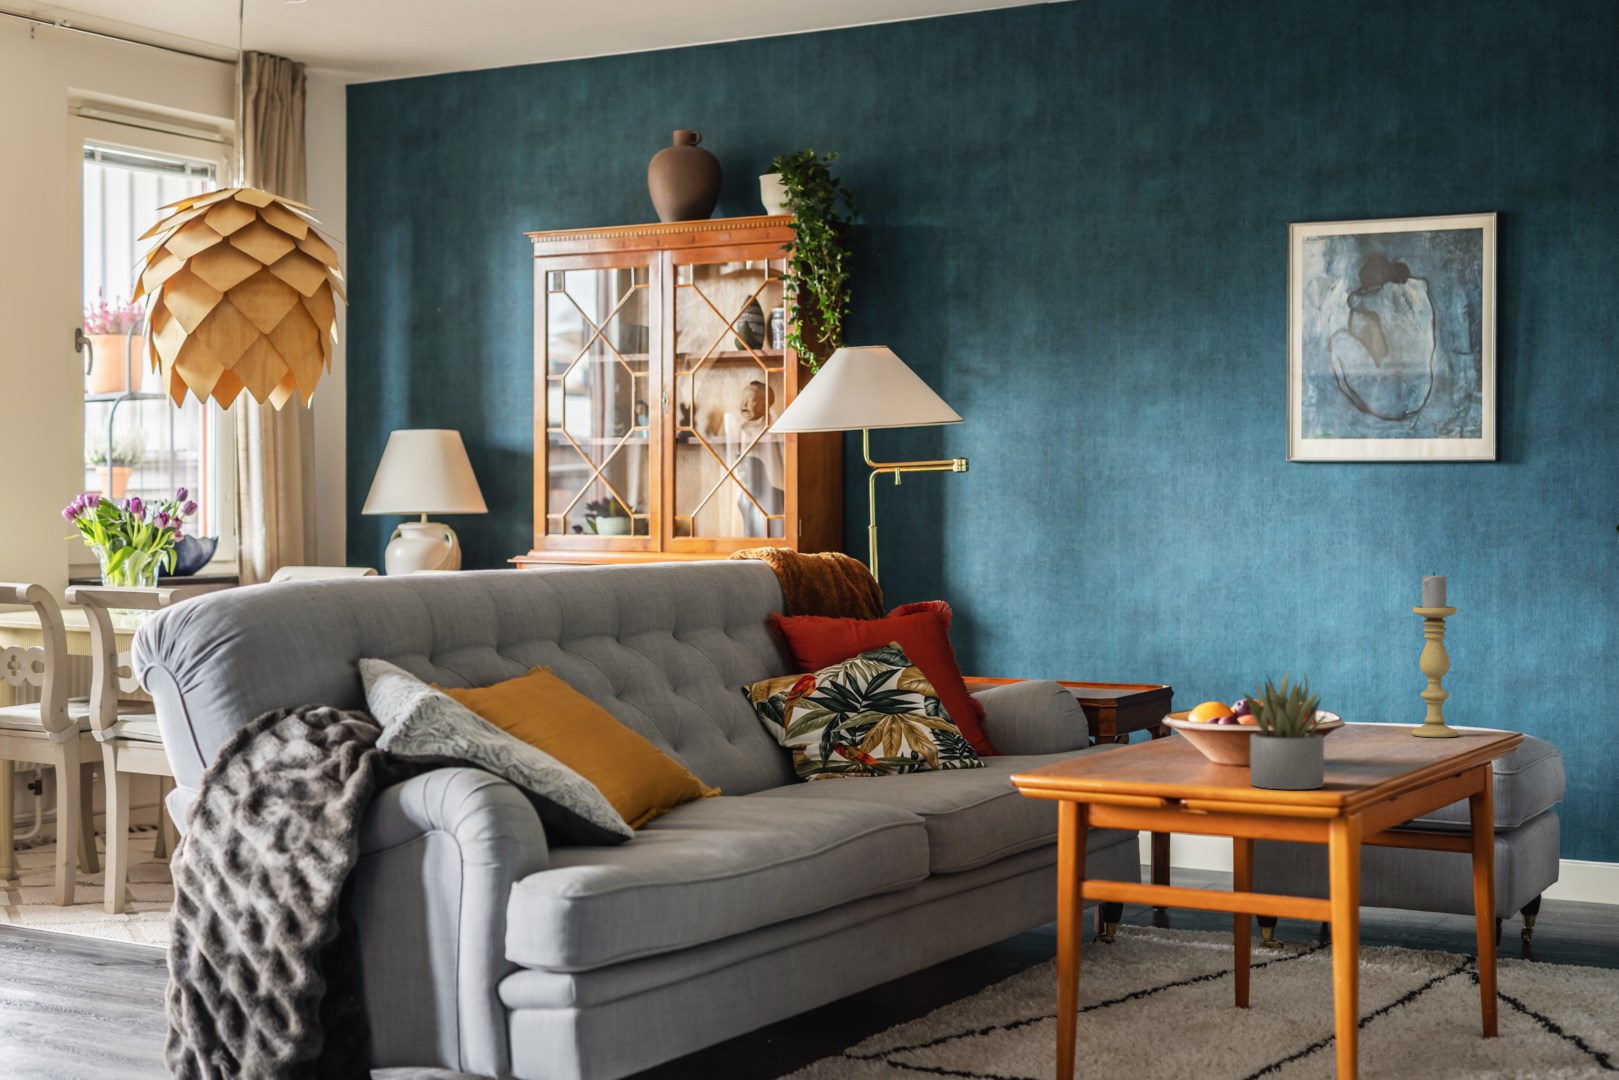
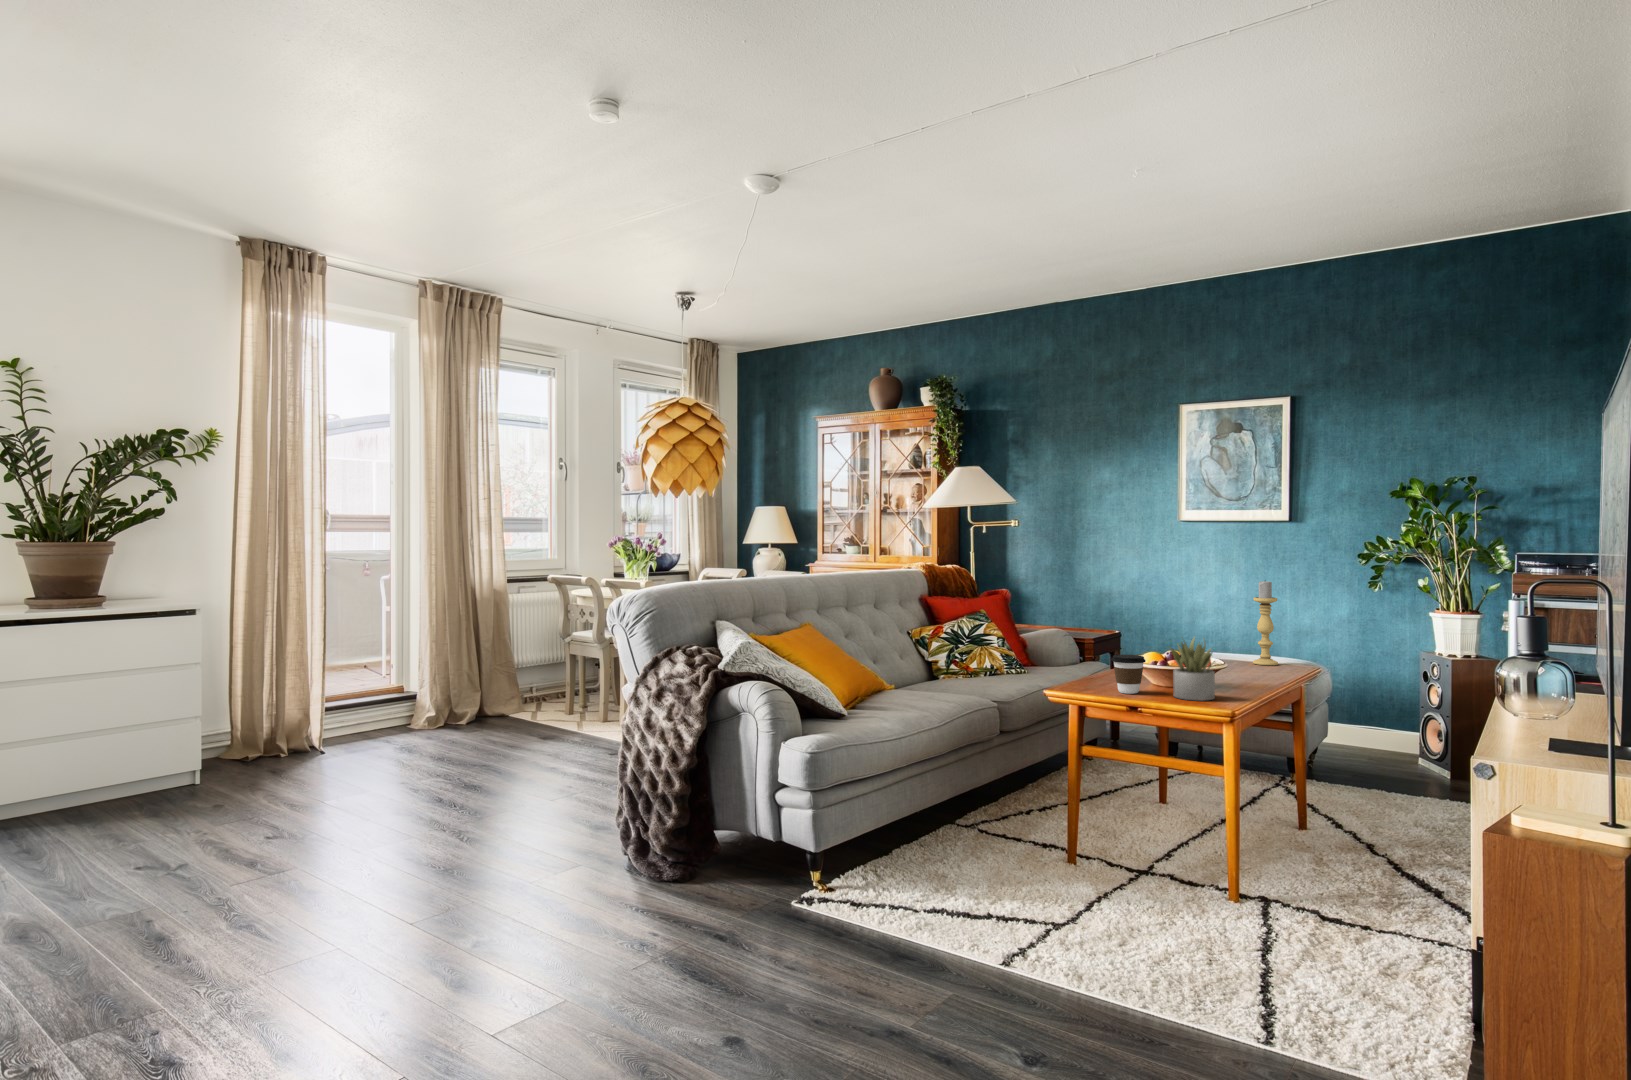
coffee cup: none [1138,710,1200,782] -> present [1112,655,1146,694]

